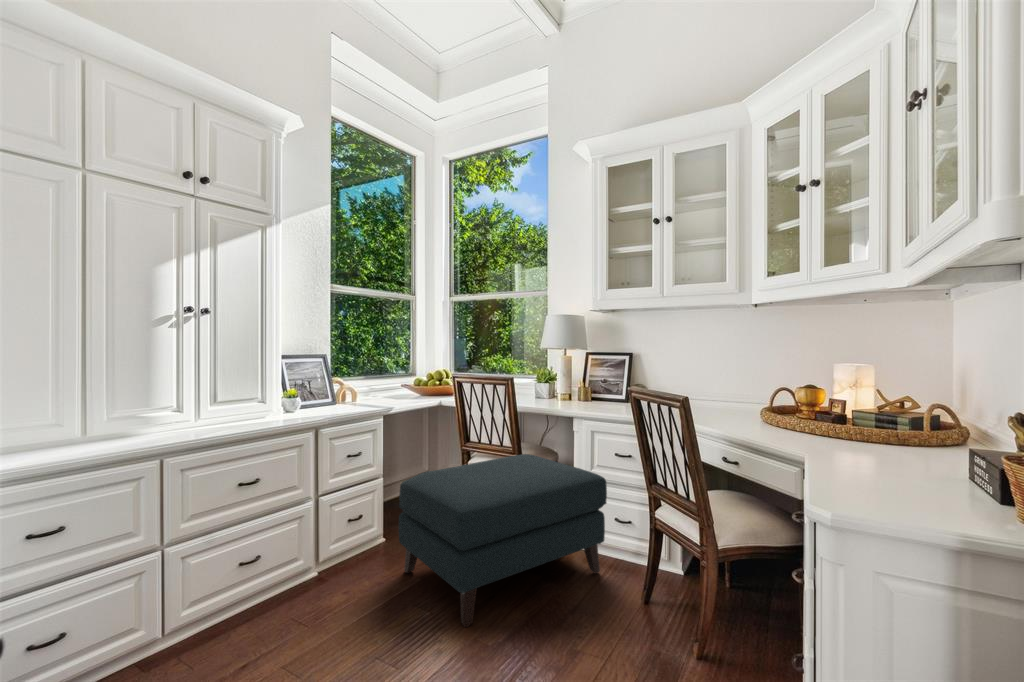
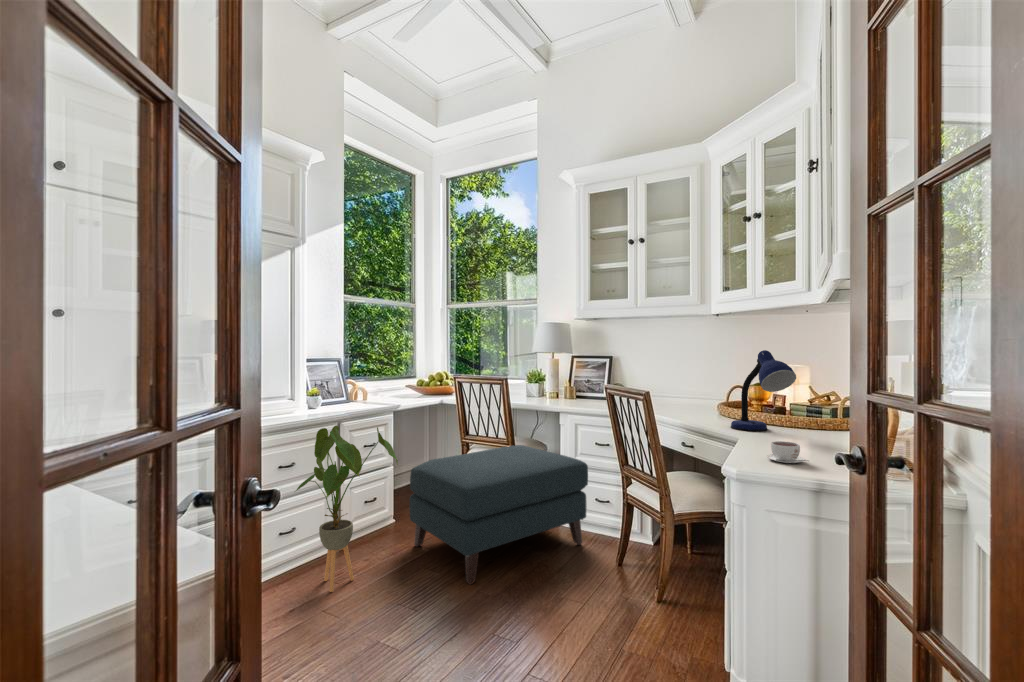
desk lamp: none [787,345,879,447] -> present [731,350,796,431]
house plant: none [254,434,382,636] -> present [296,426,398,592]
coffee cup: none [862,468,929,500] -> present [767,441,808,463]

